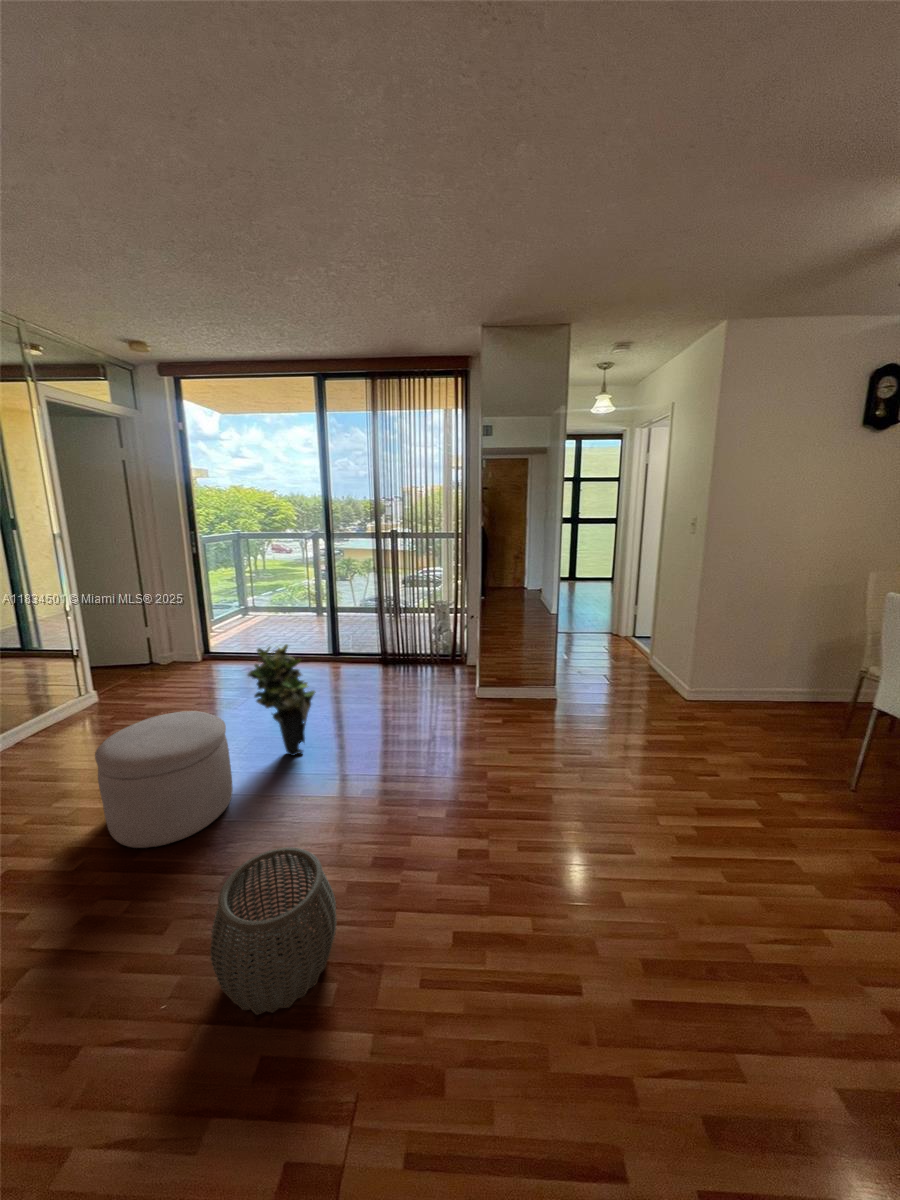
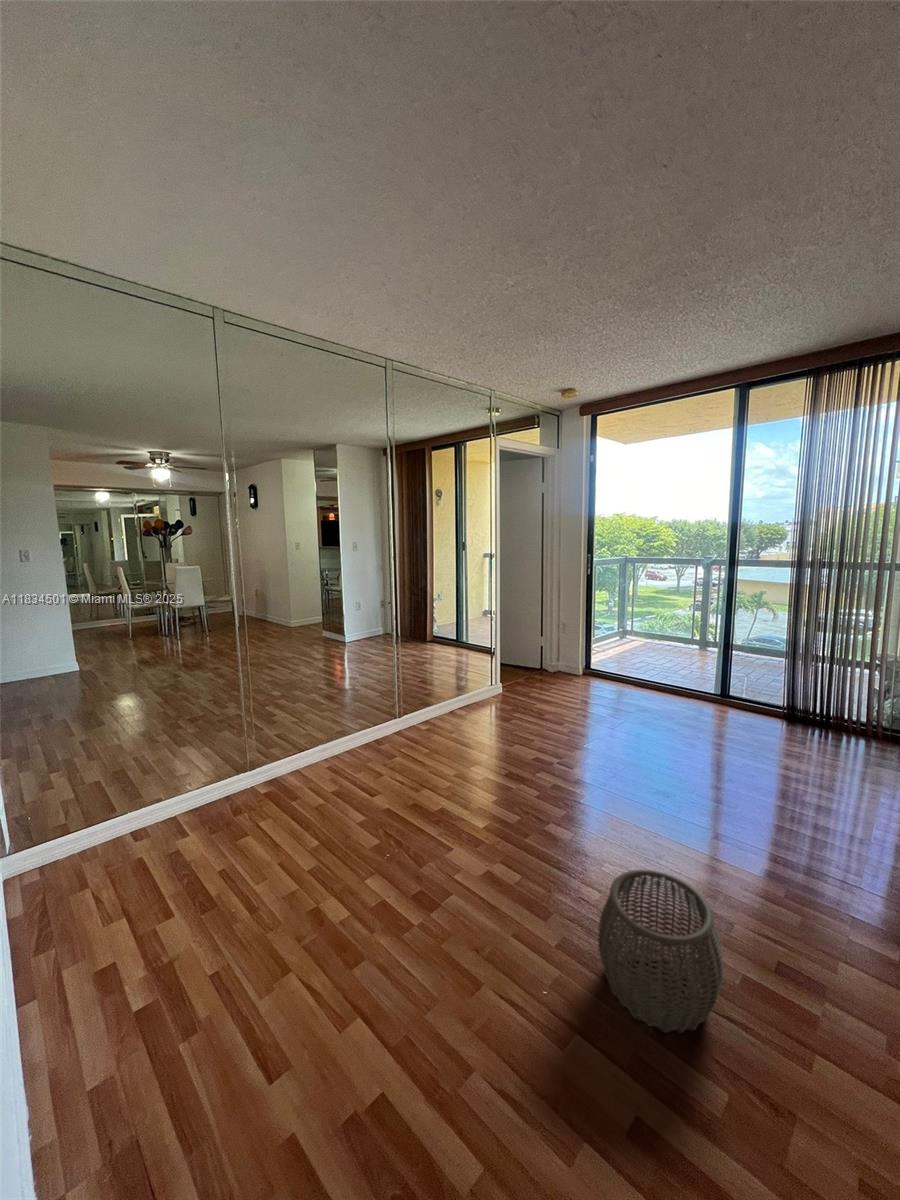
potted plant: present [248,645,316,756] -> none [633,672,703,792]
ottoman: present [95,711,233,848] -> none [513,715,612,828]

